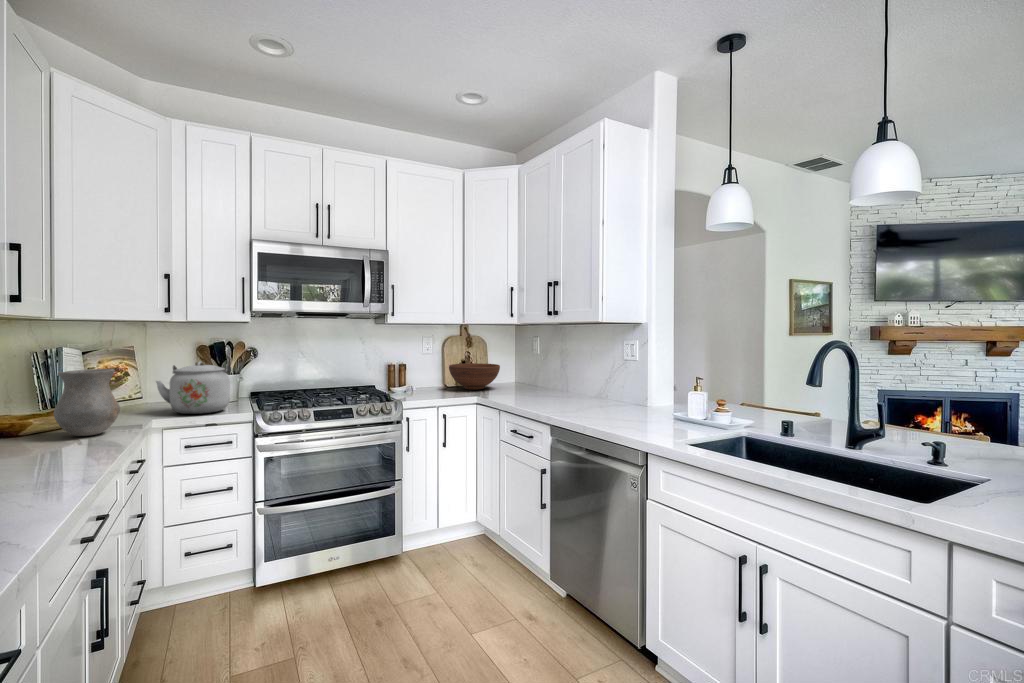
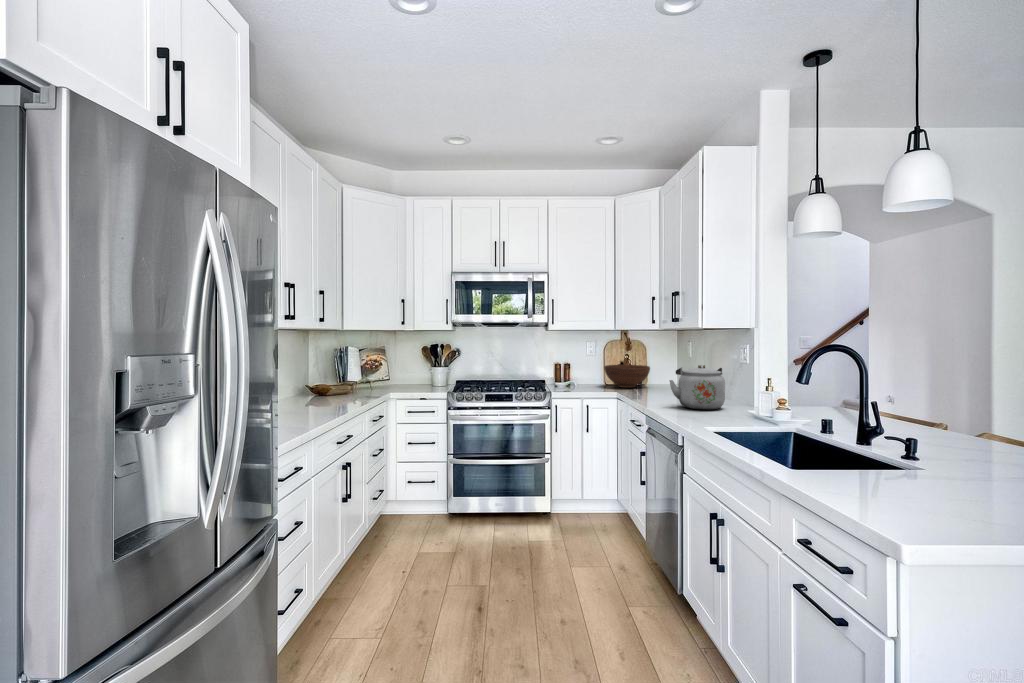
kettle: present [156,362,231,414] -> present [669,365,725,410]
vase: present [54,369,120,436] -> none [341,360,371,399]

